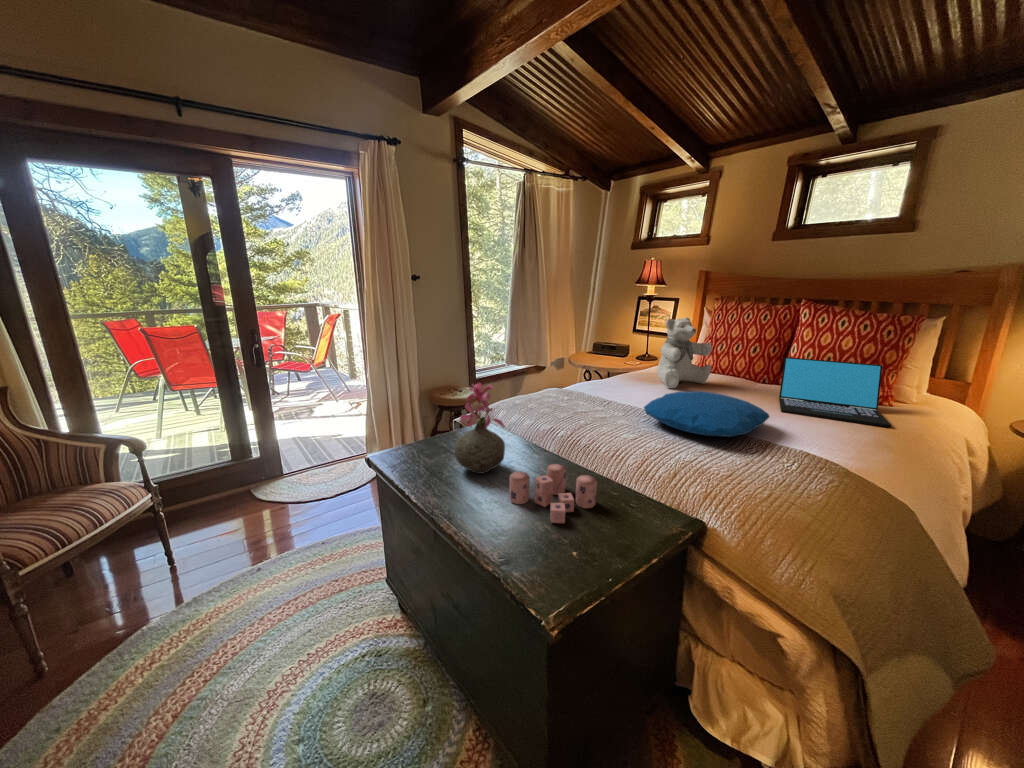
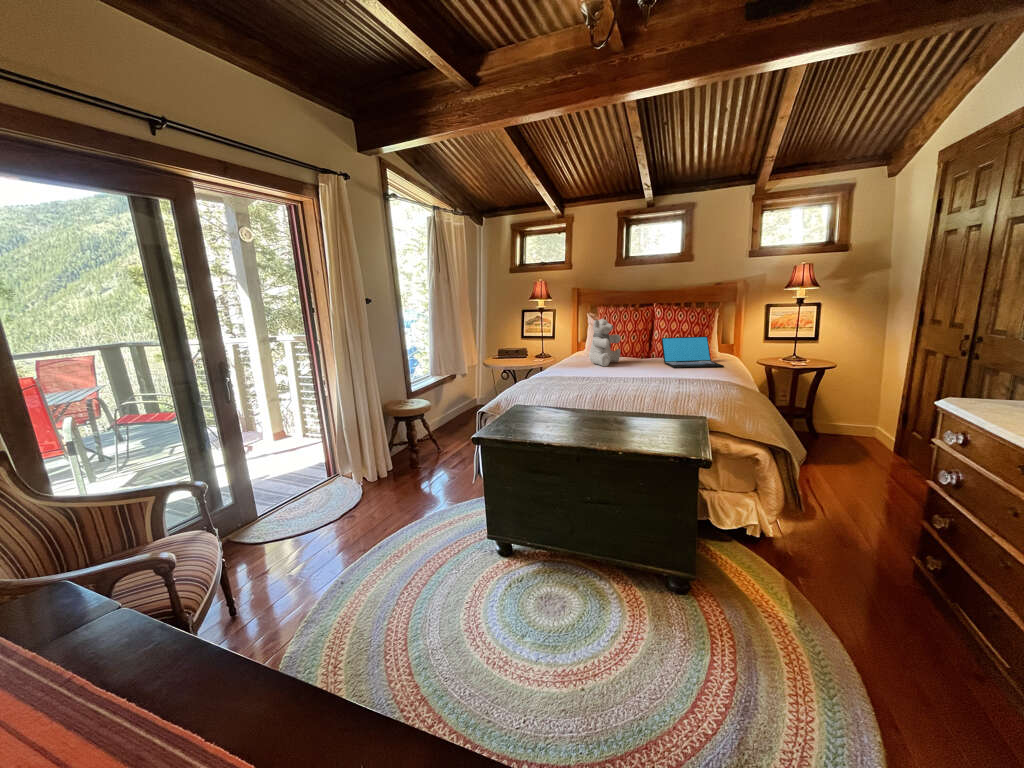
vase: present [455,383,505,474] -> none [542,364,576,426]
pillow: present [644,391,769,437] -> none [621,360,684,381]
candle: present [509,464,597,523] -> none [599,407,644,433]

